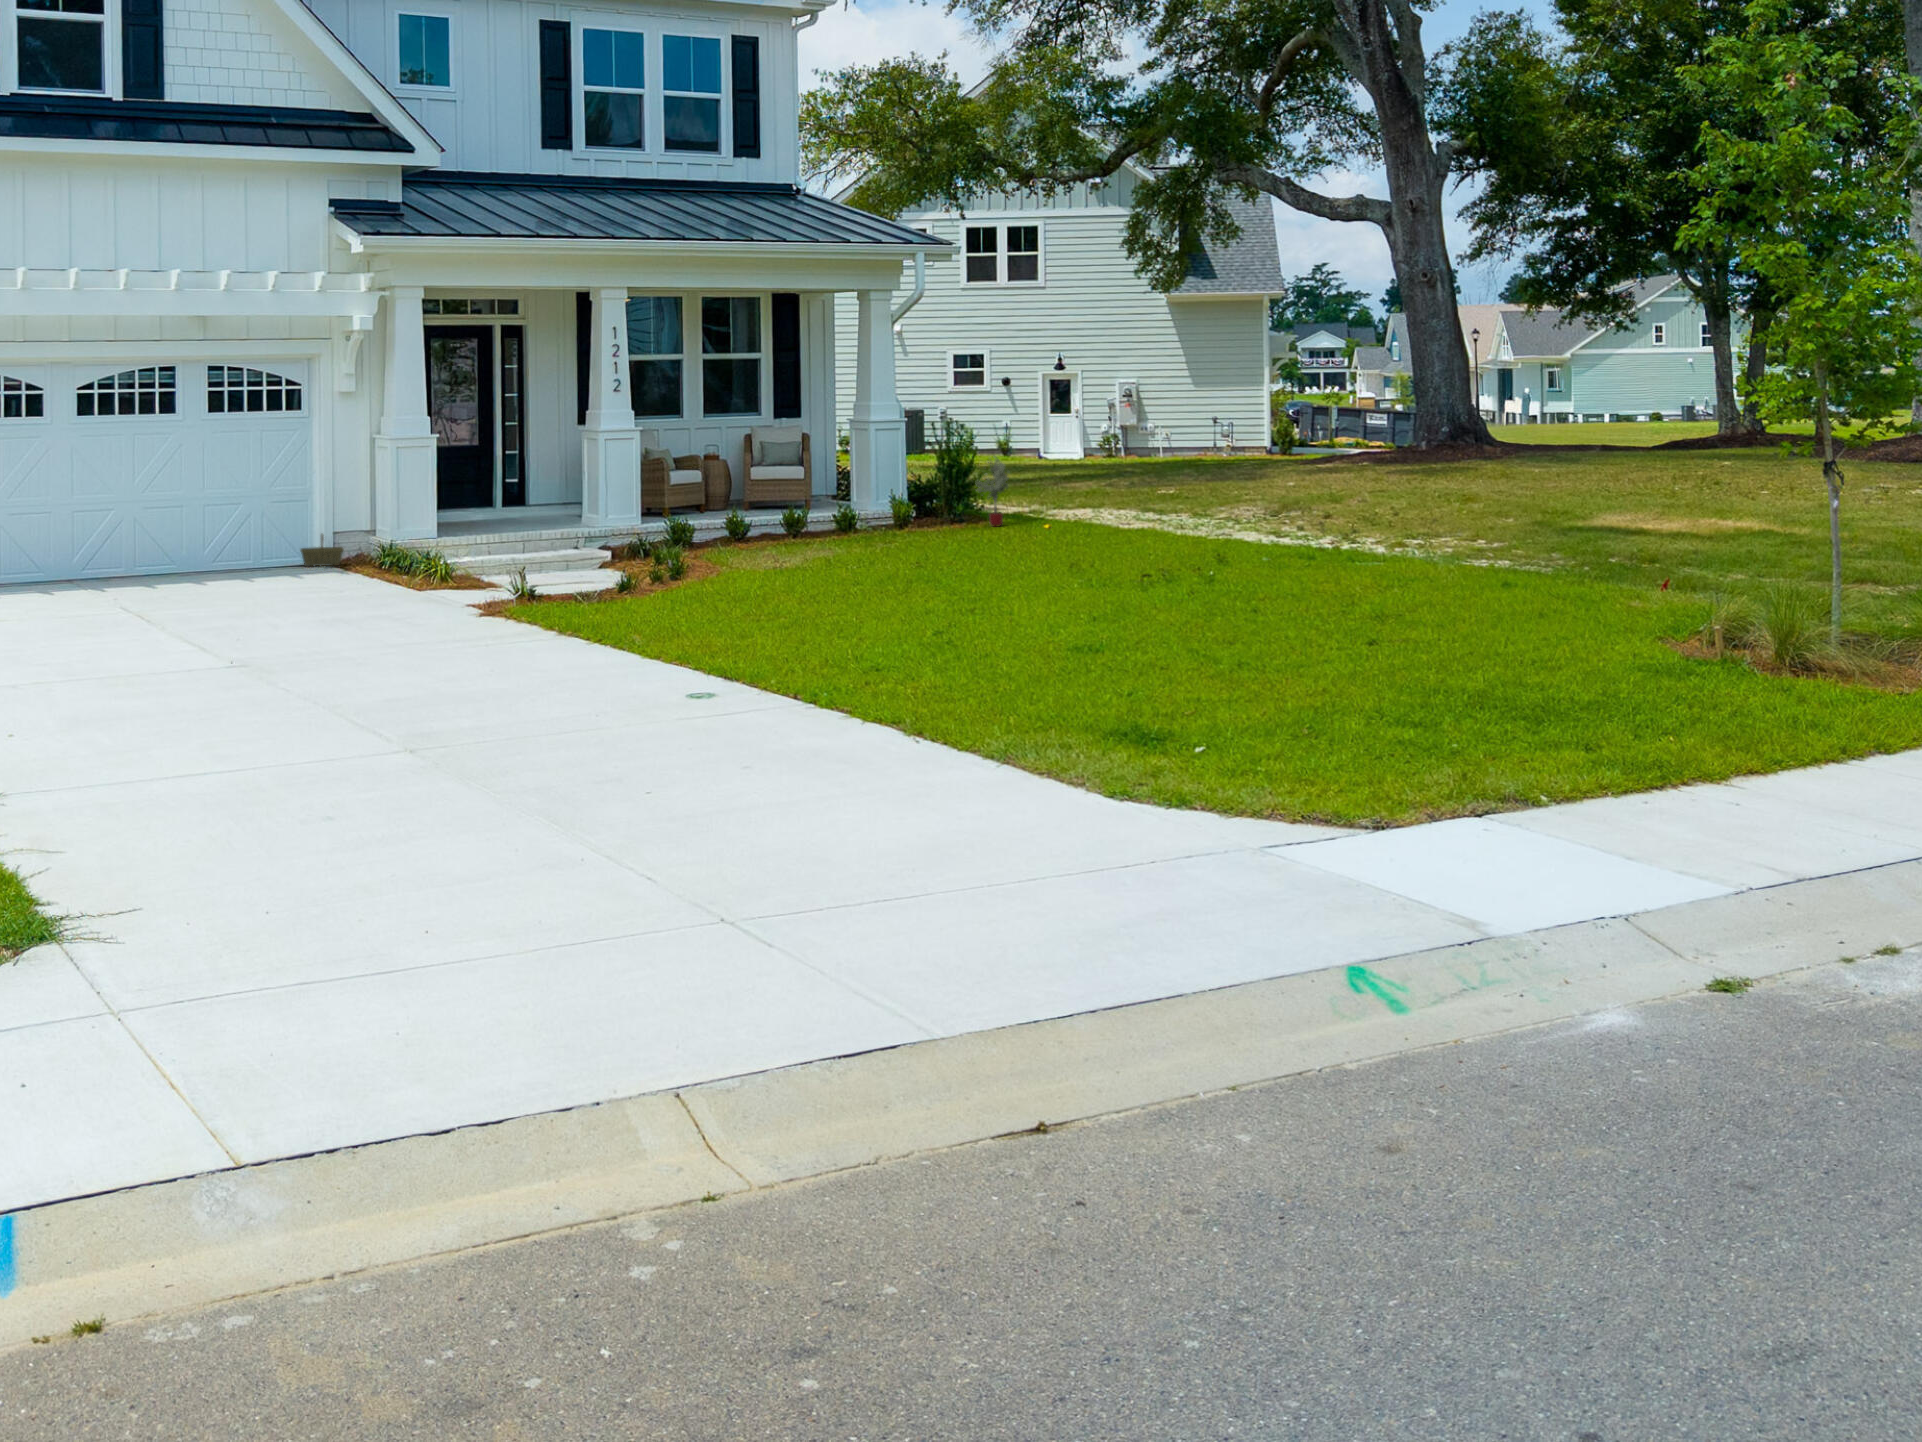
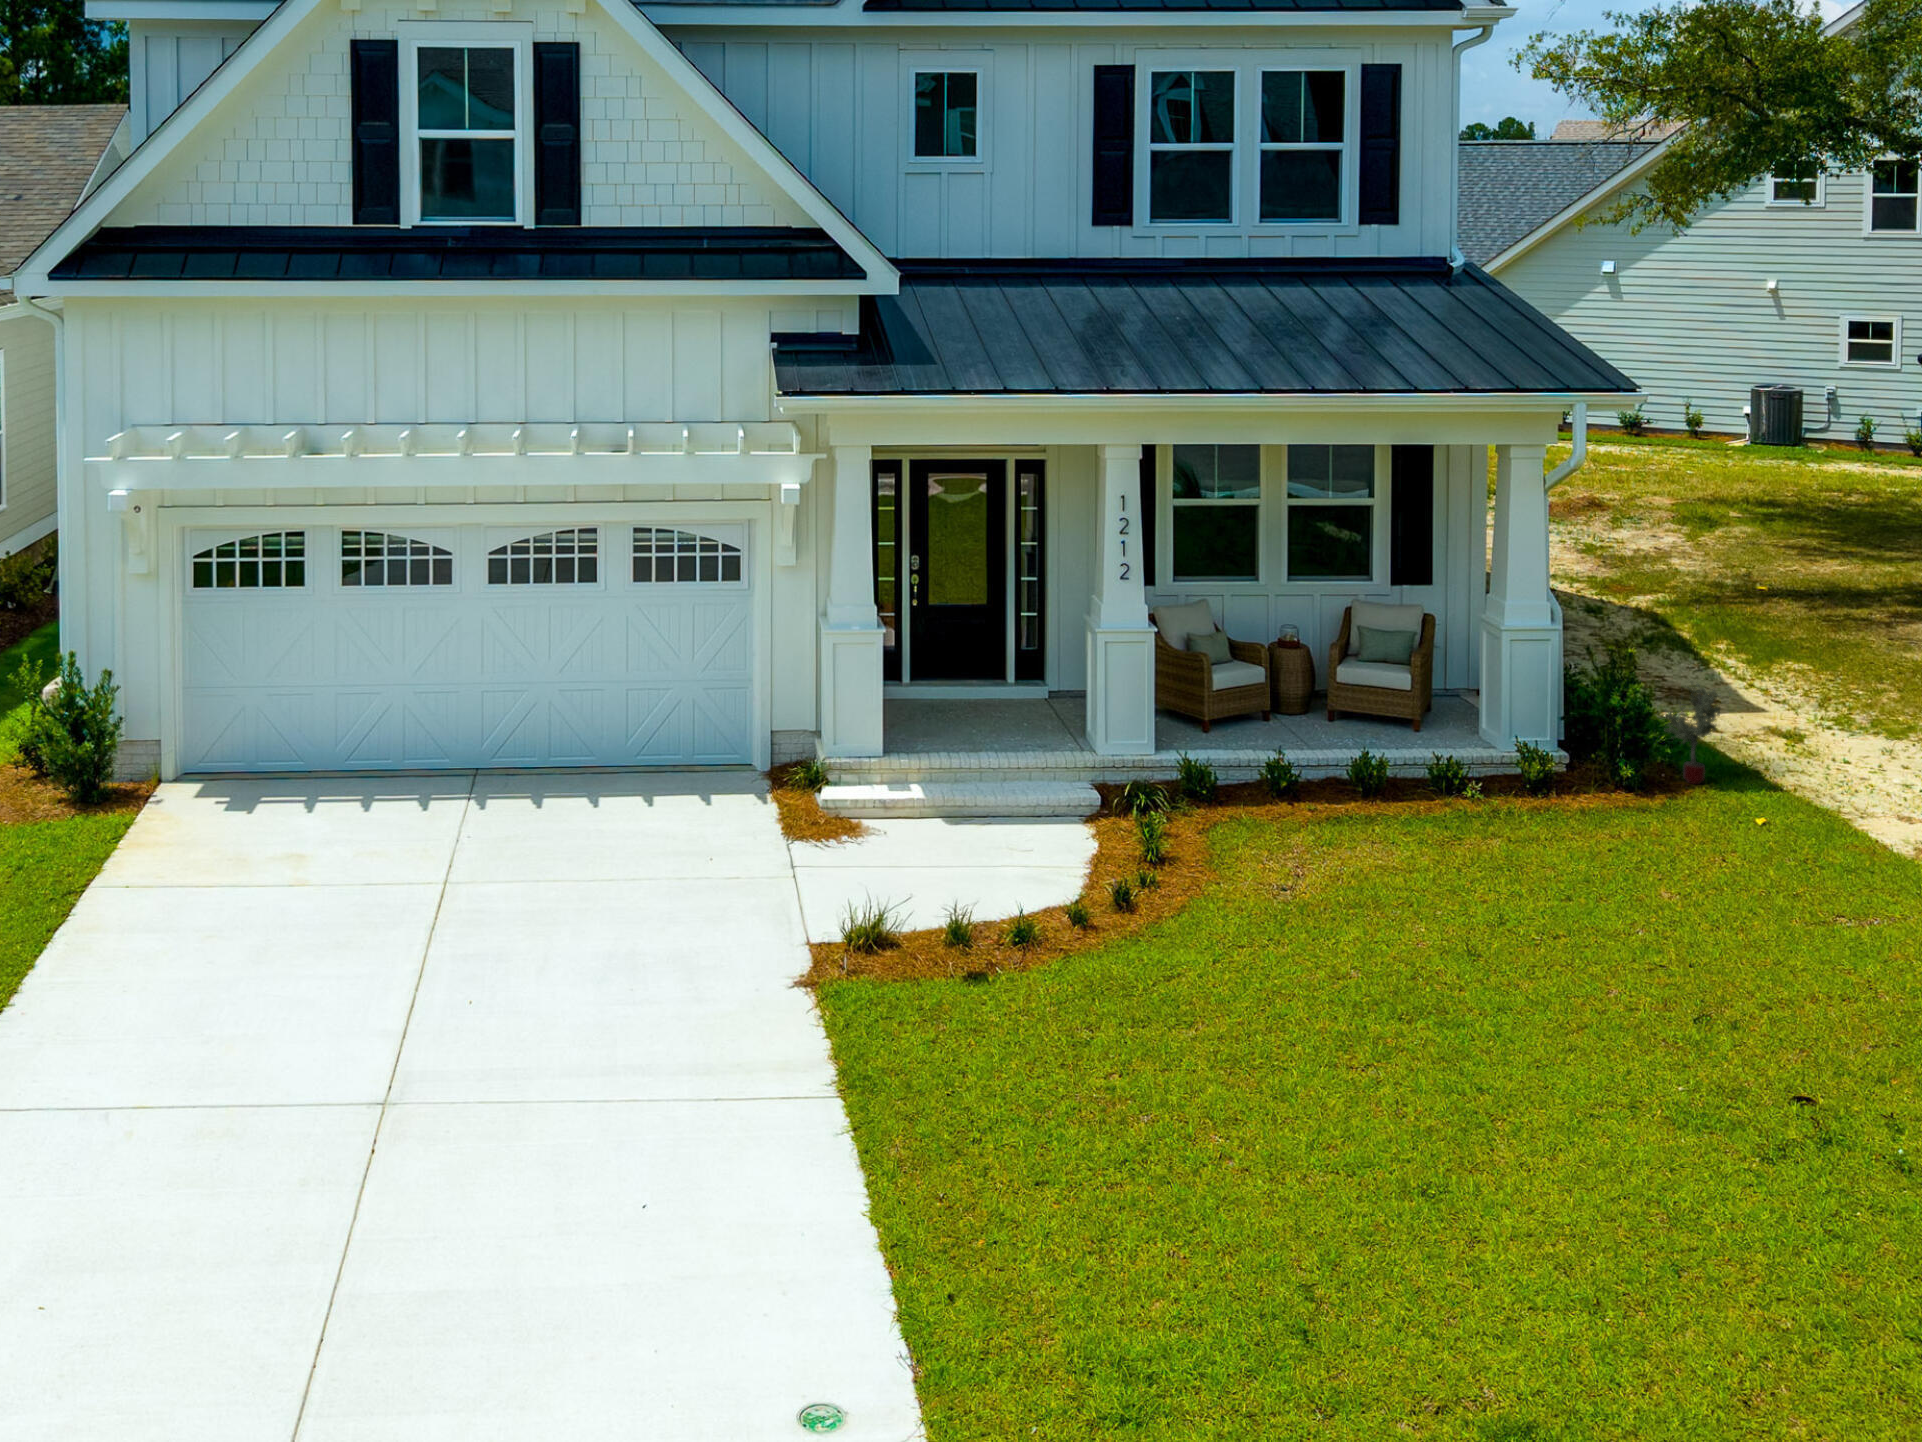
basket: present [300,534,344,566] -> none [722,734,776,777]

